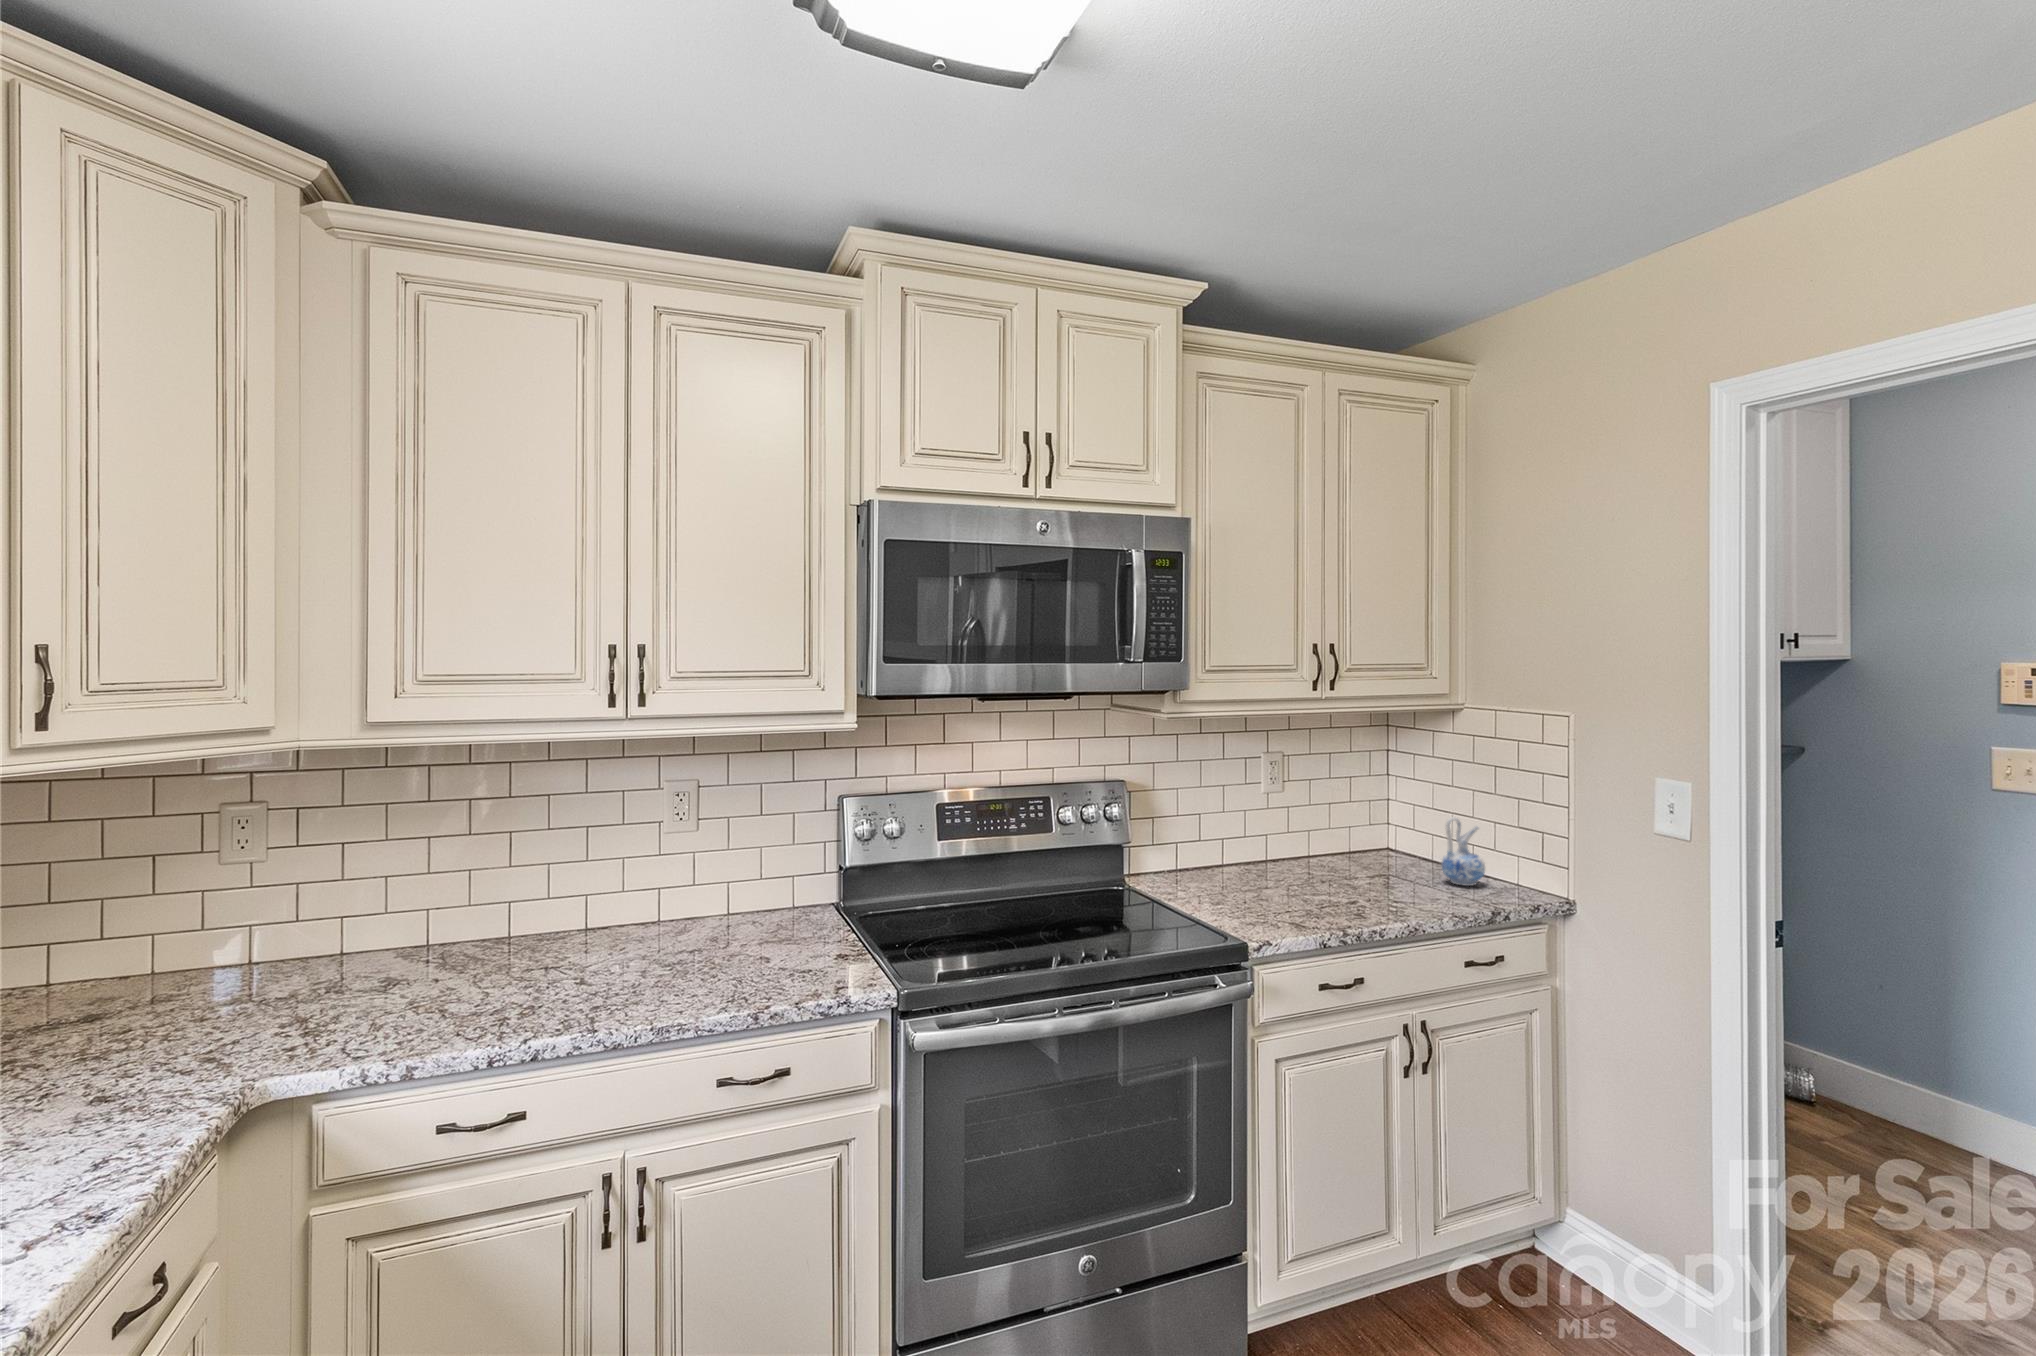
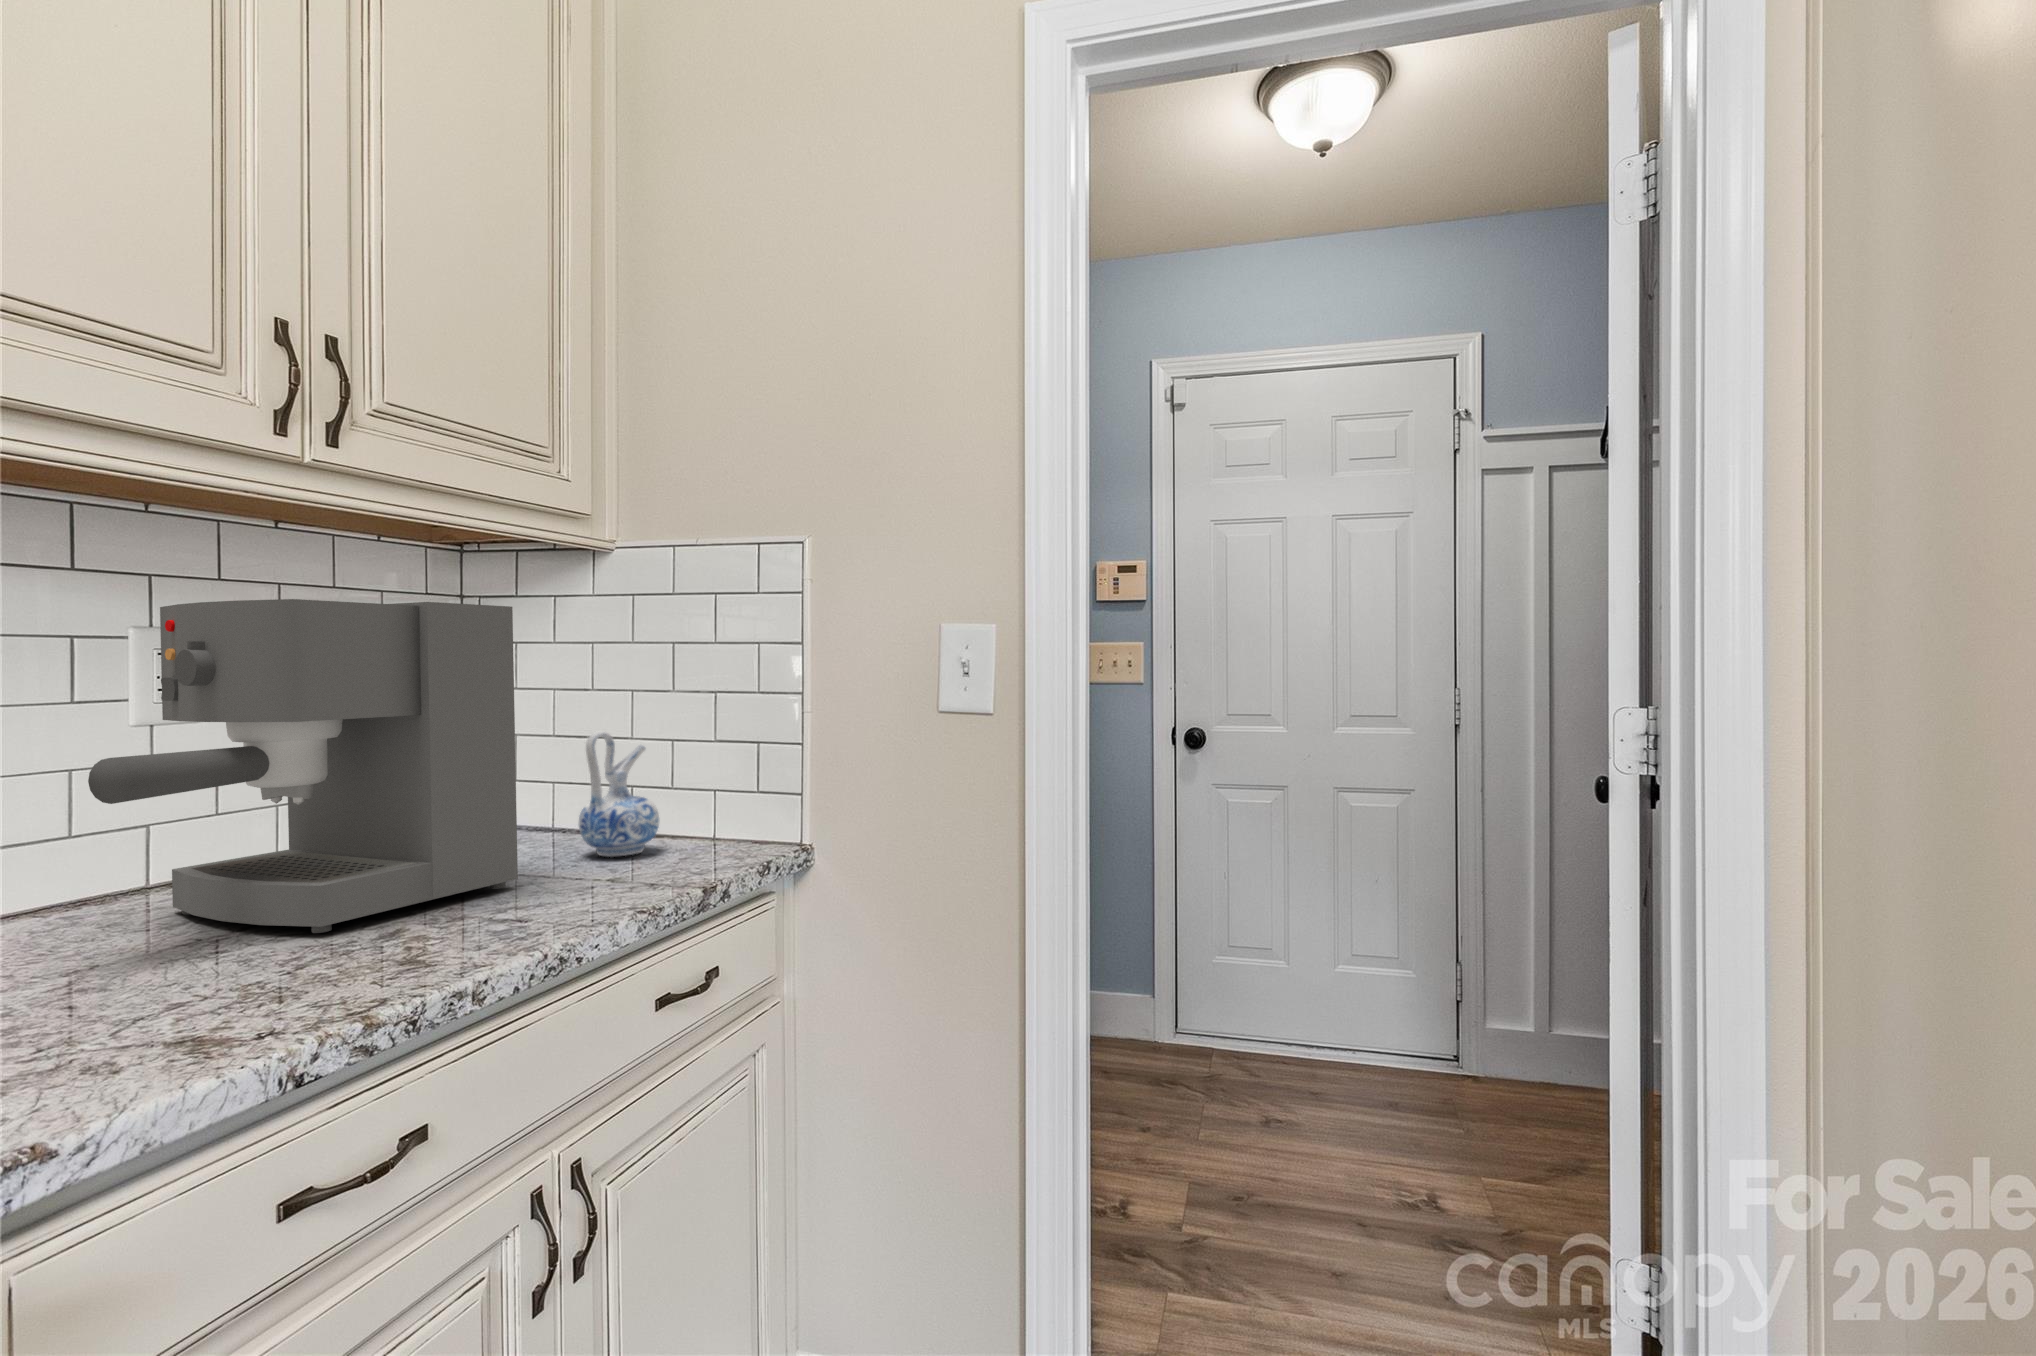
coffee maker: none [1260,749,1408,896] -> present [88,599,518,933]

